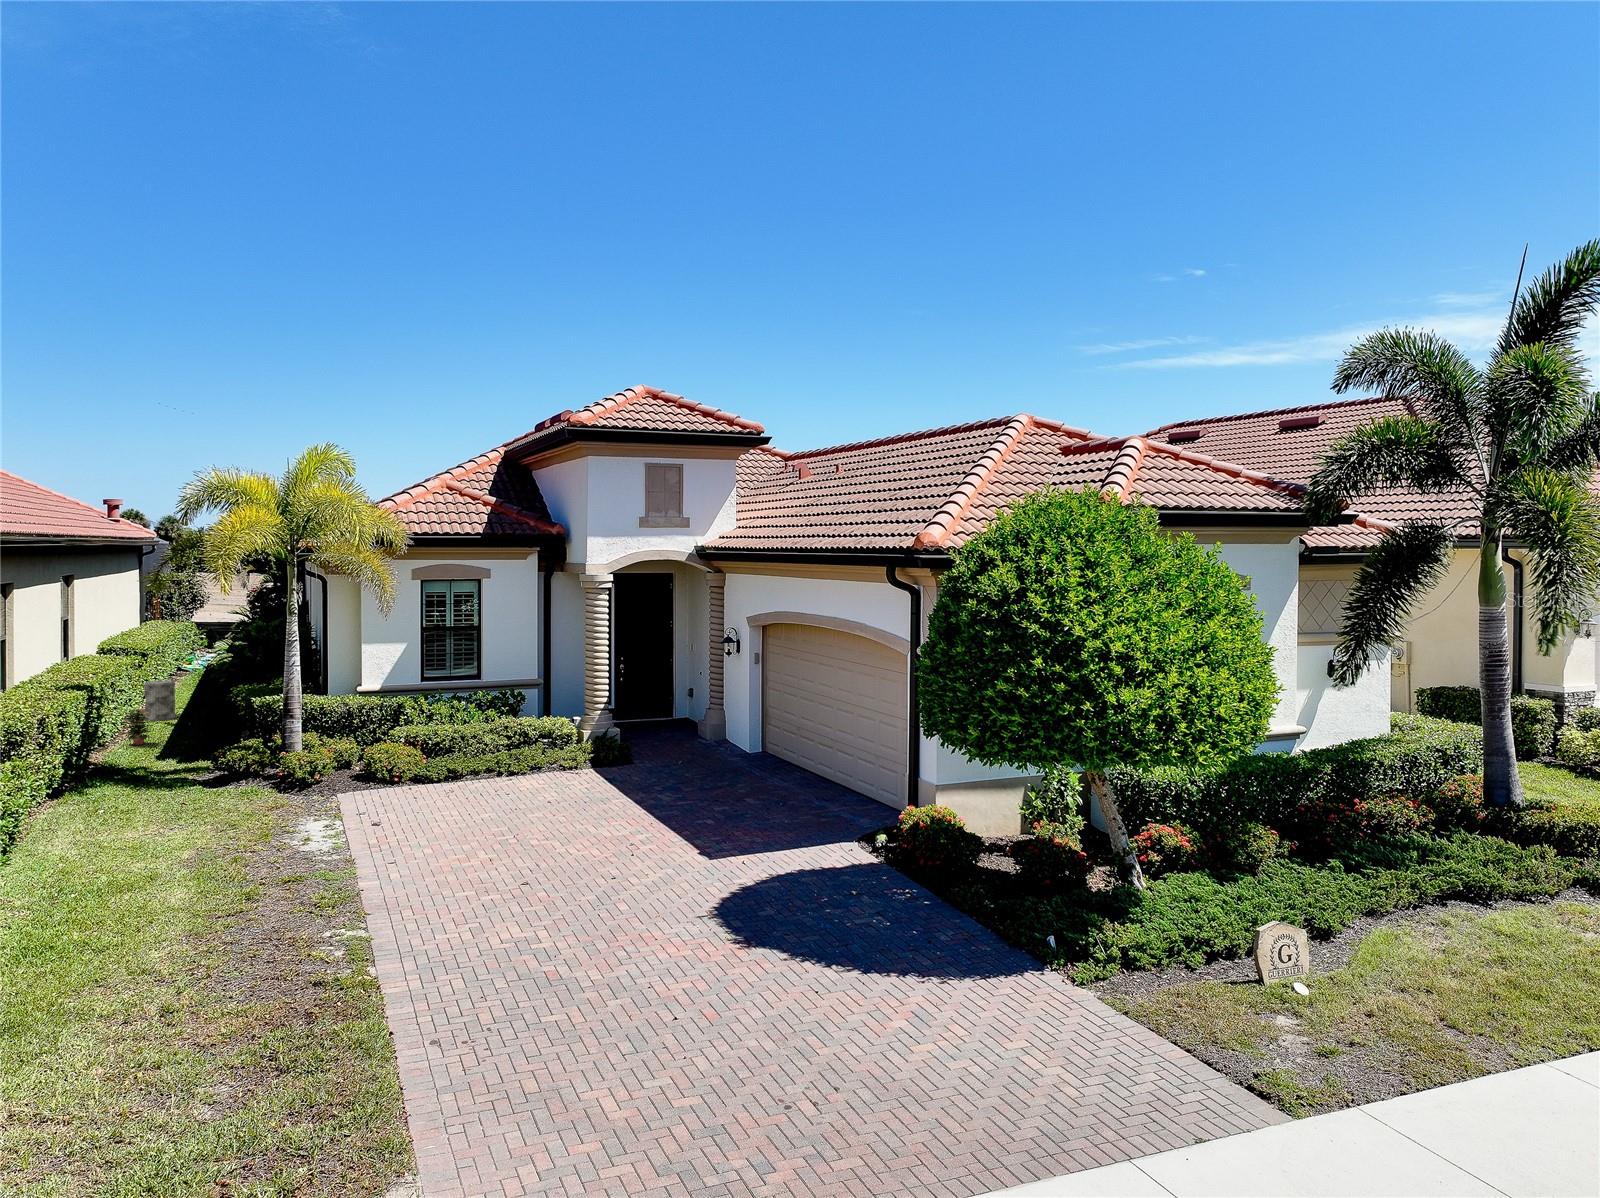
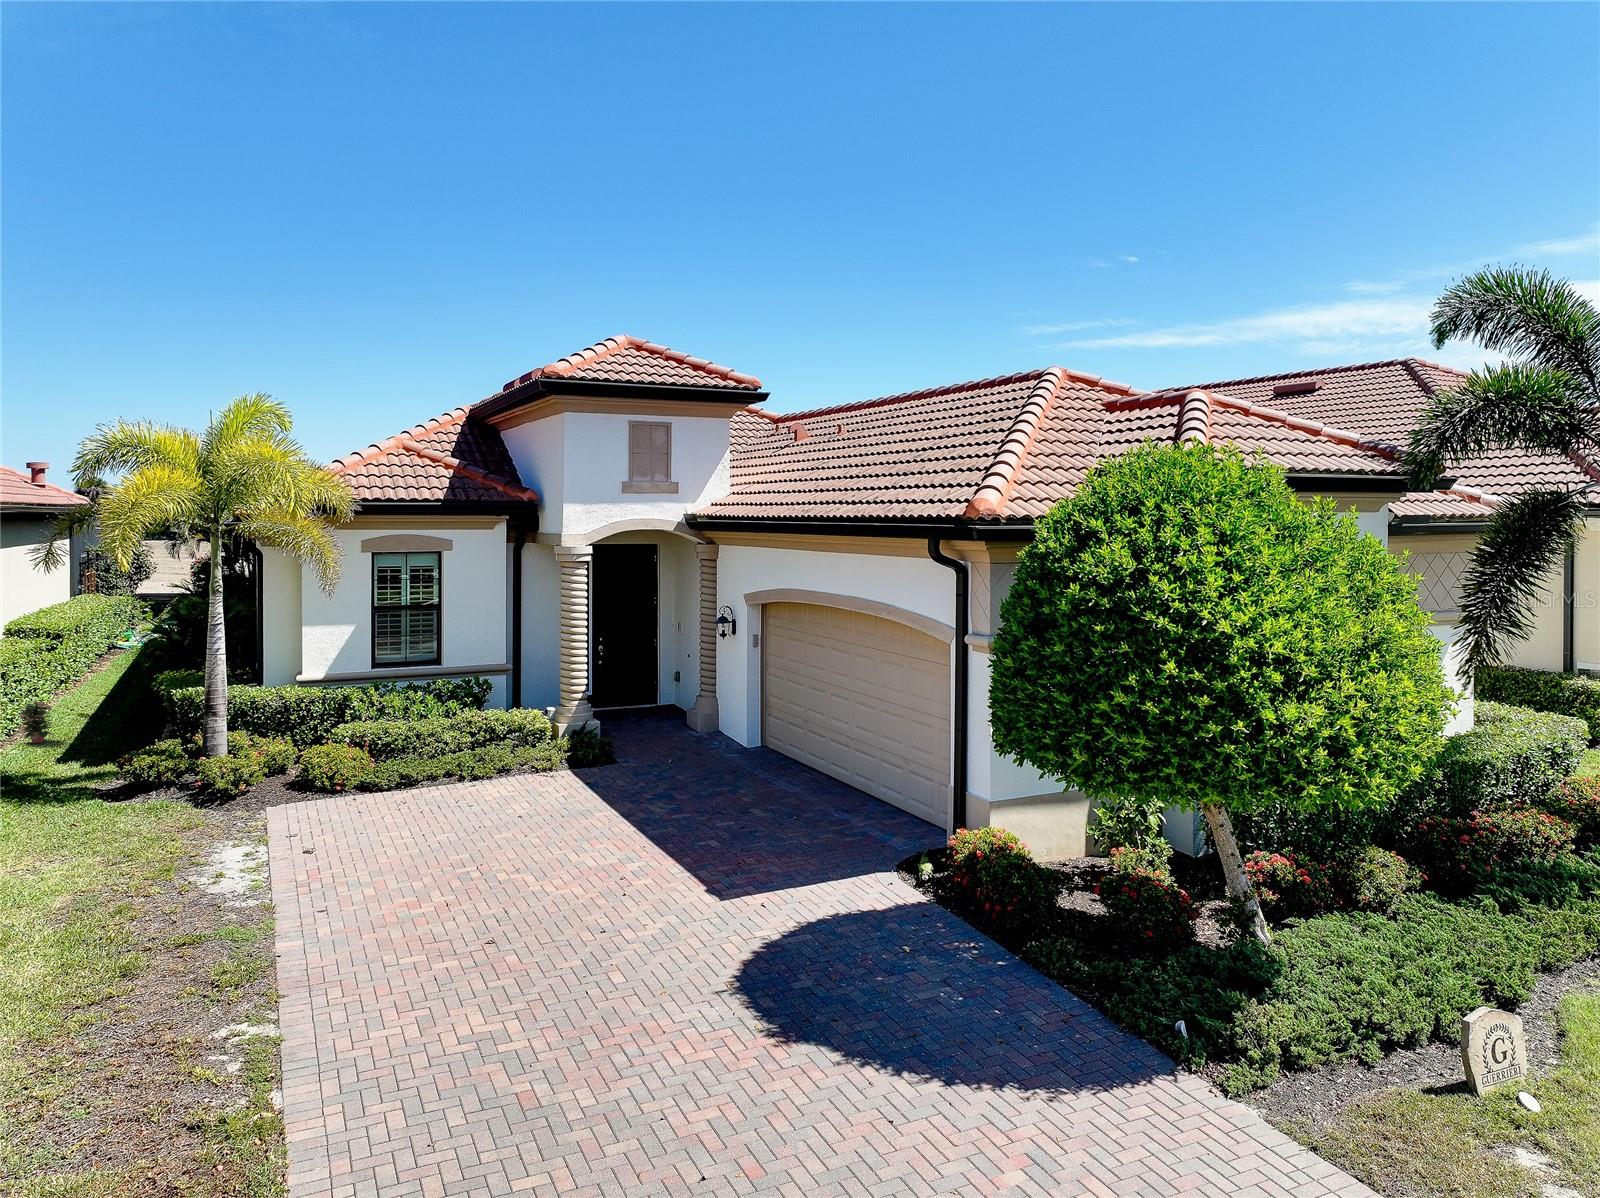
trash can: present [144,680,175,721] -> none [51,665,89,712]

